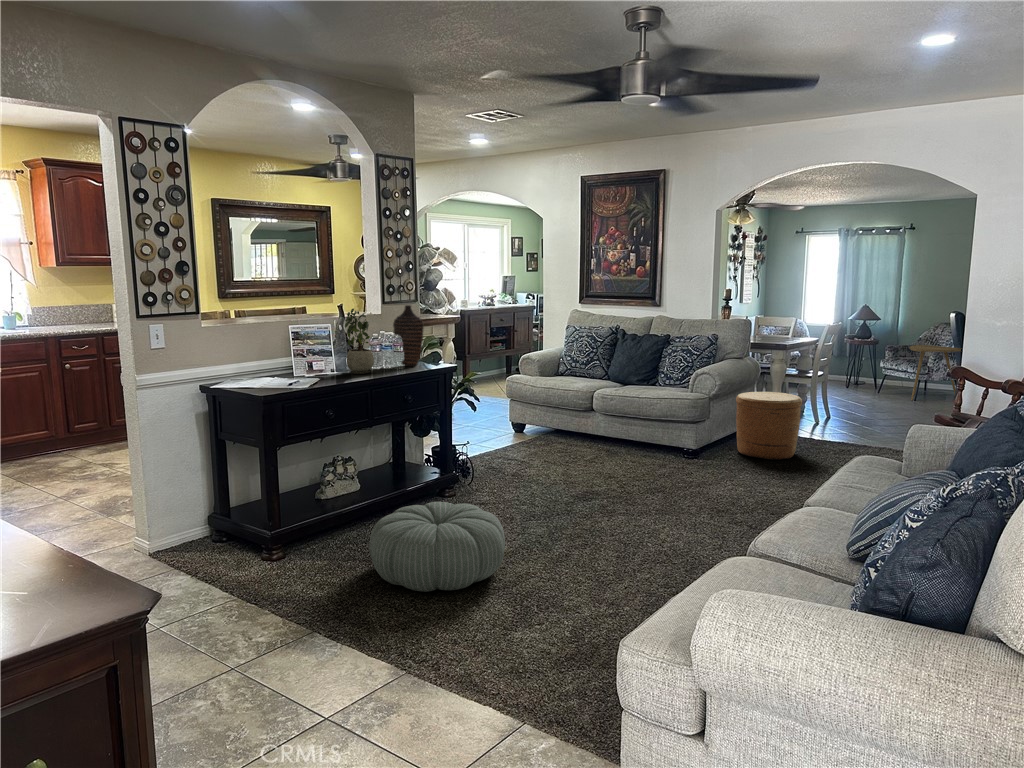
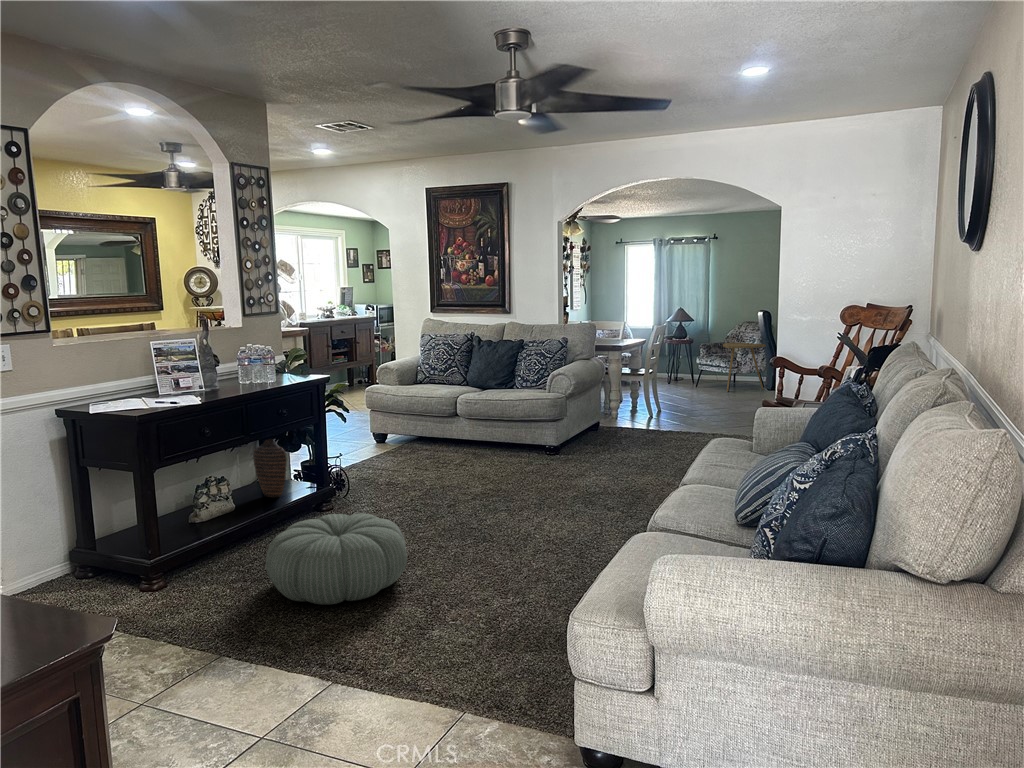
decorative vase: present [393,305,423,366] -> present [253,439,287,497]
potted plant: present [345,309,374,374] -> none [214,322,247,390]
woven basket: present [736,392,802,460] -> none [589,389,647,451]

